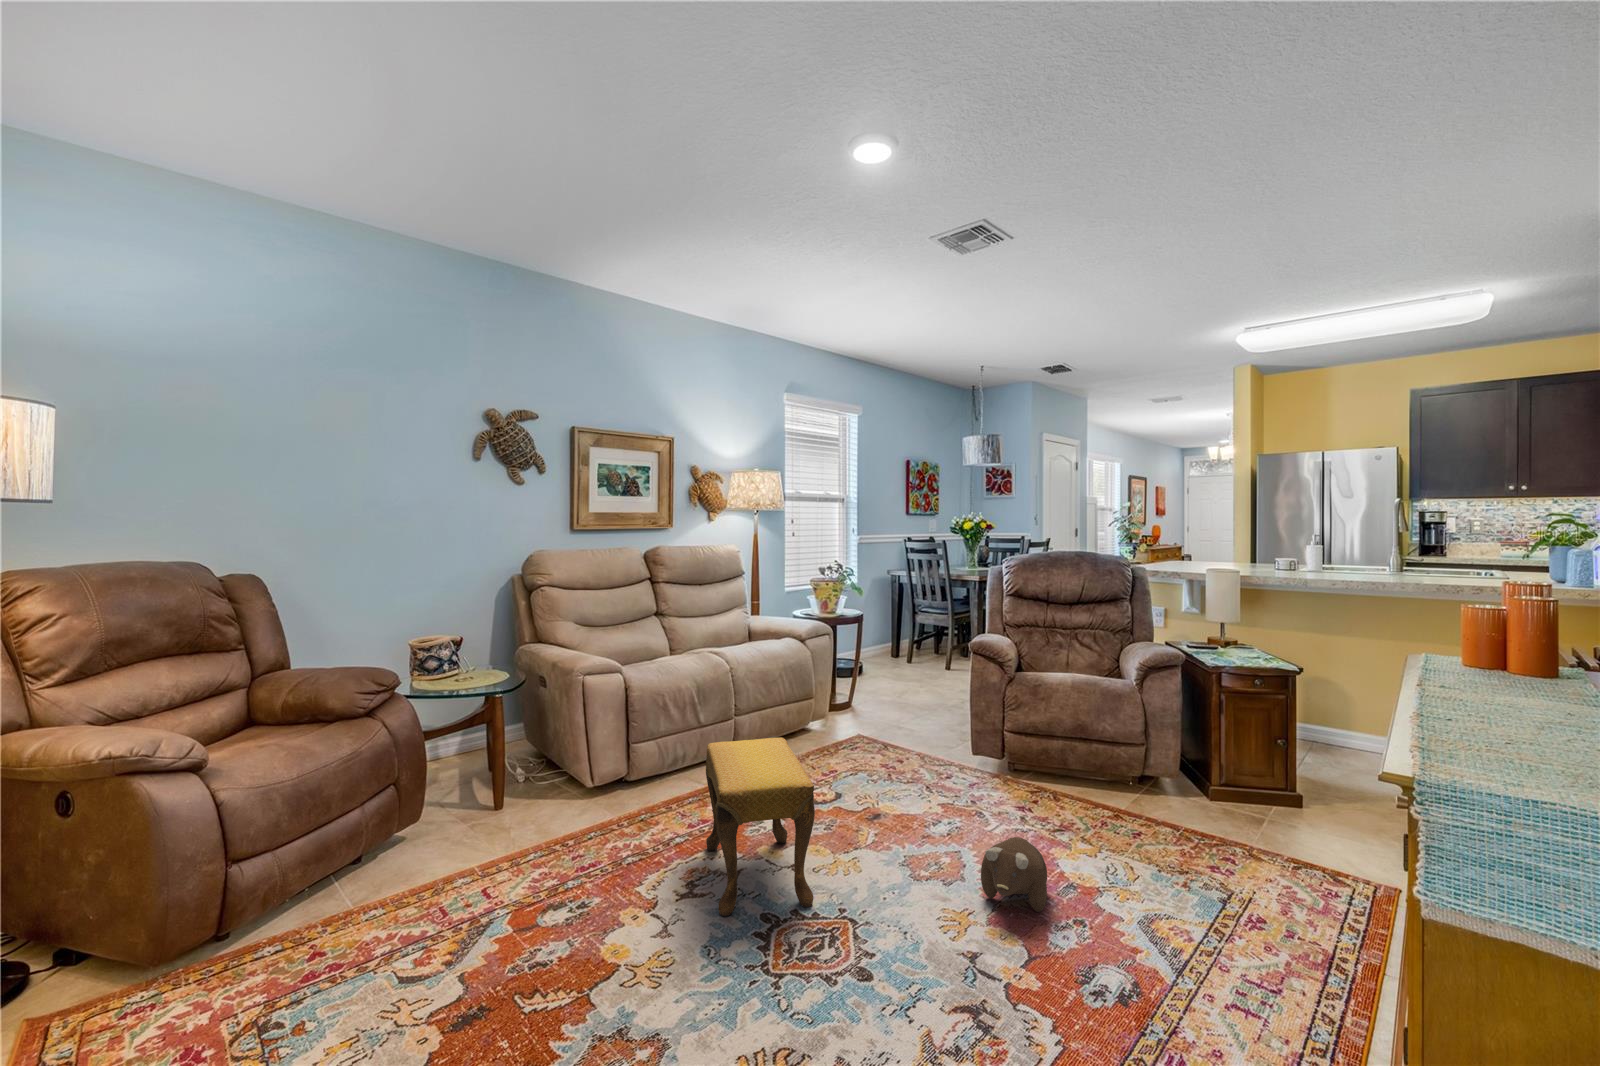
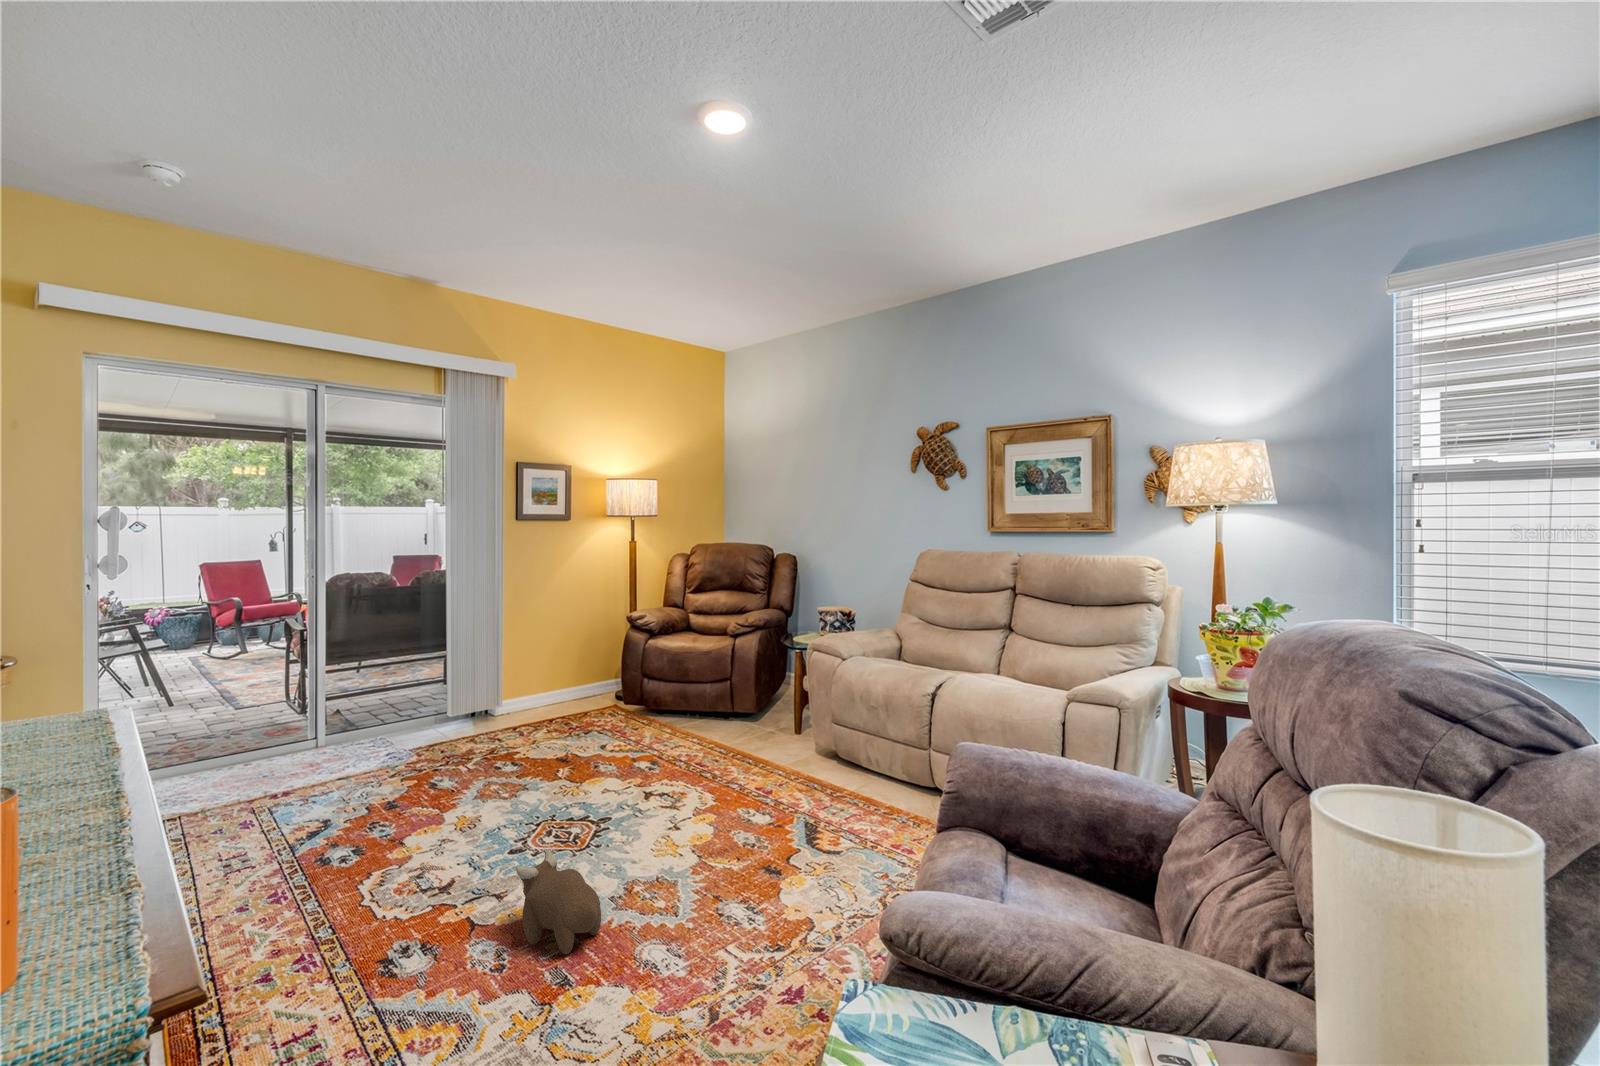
footstool: present [706,738,815,916] -> none [605,708,728,833]

